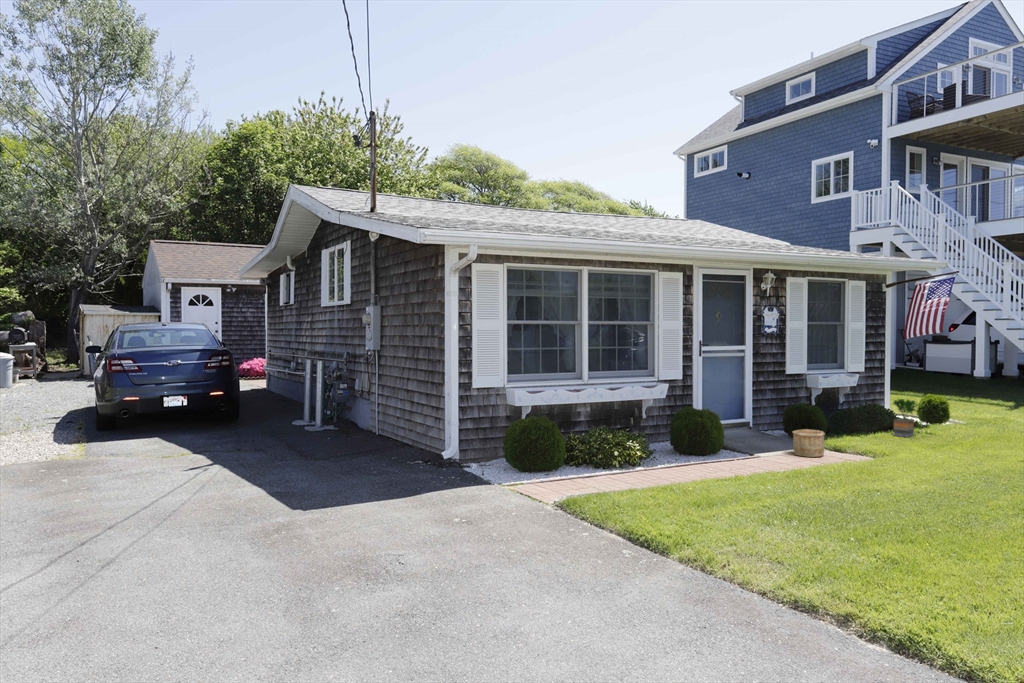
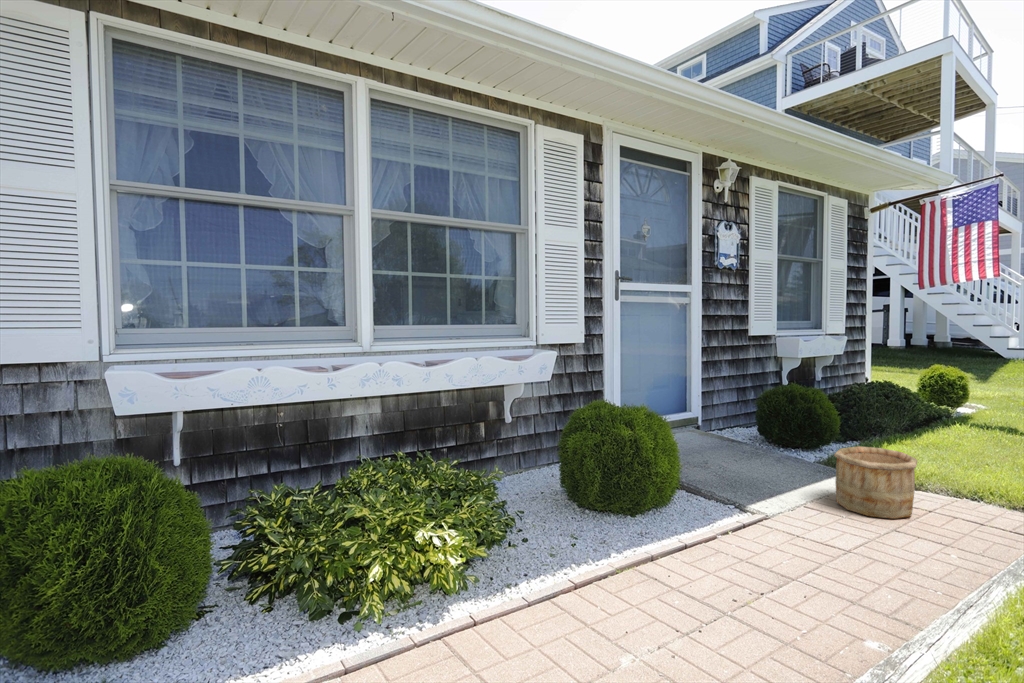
potted tree: present [893,399,919,437] -> none [940,372,998,442]

